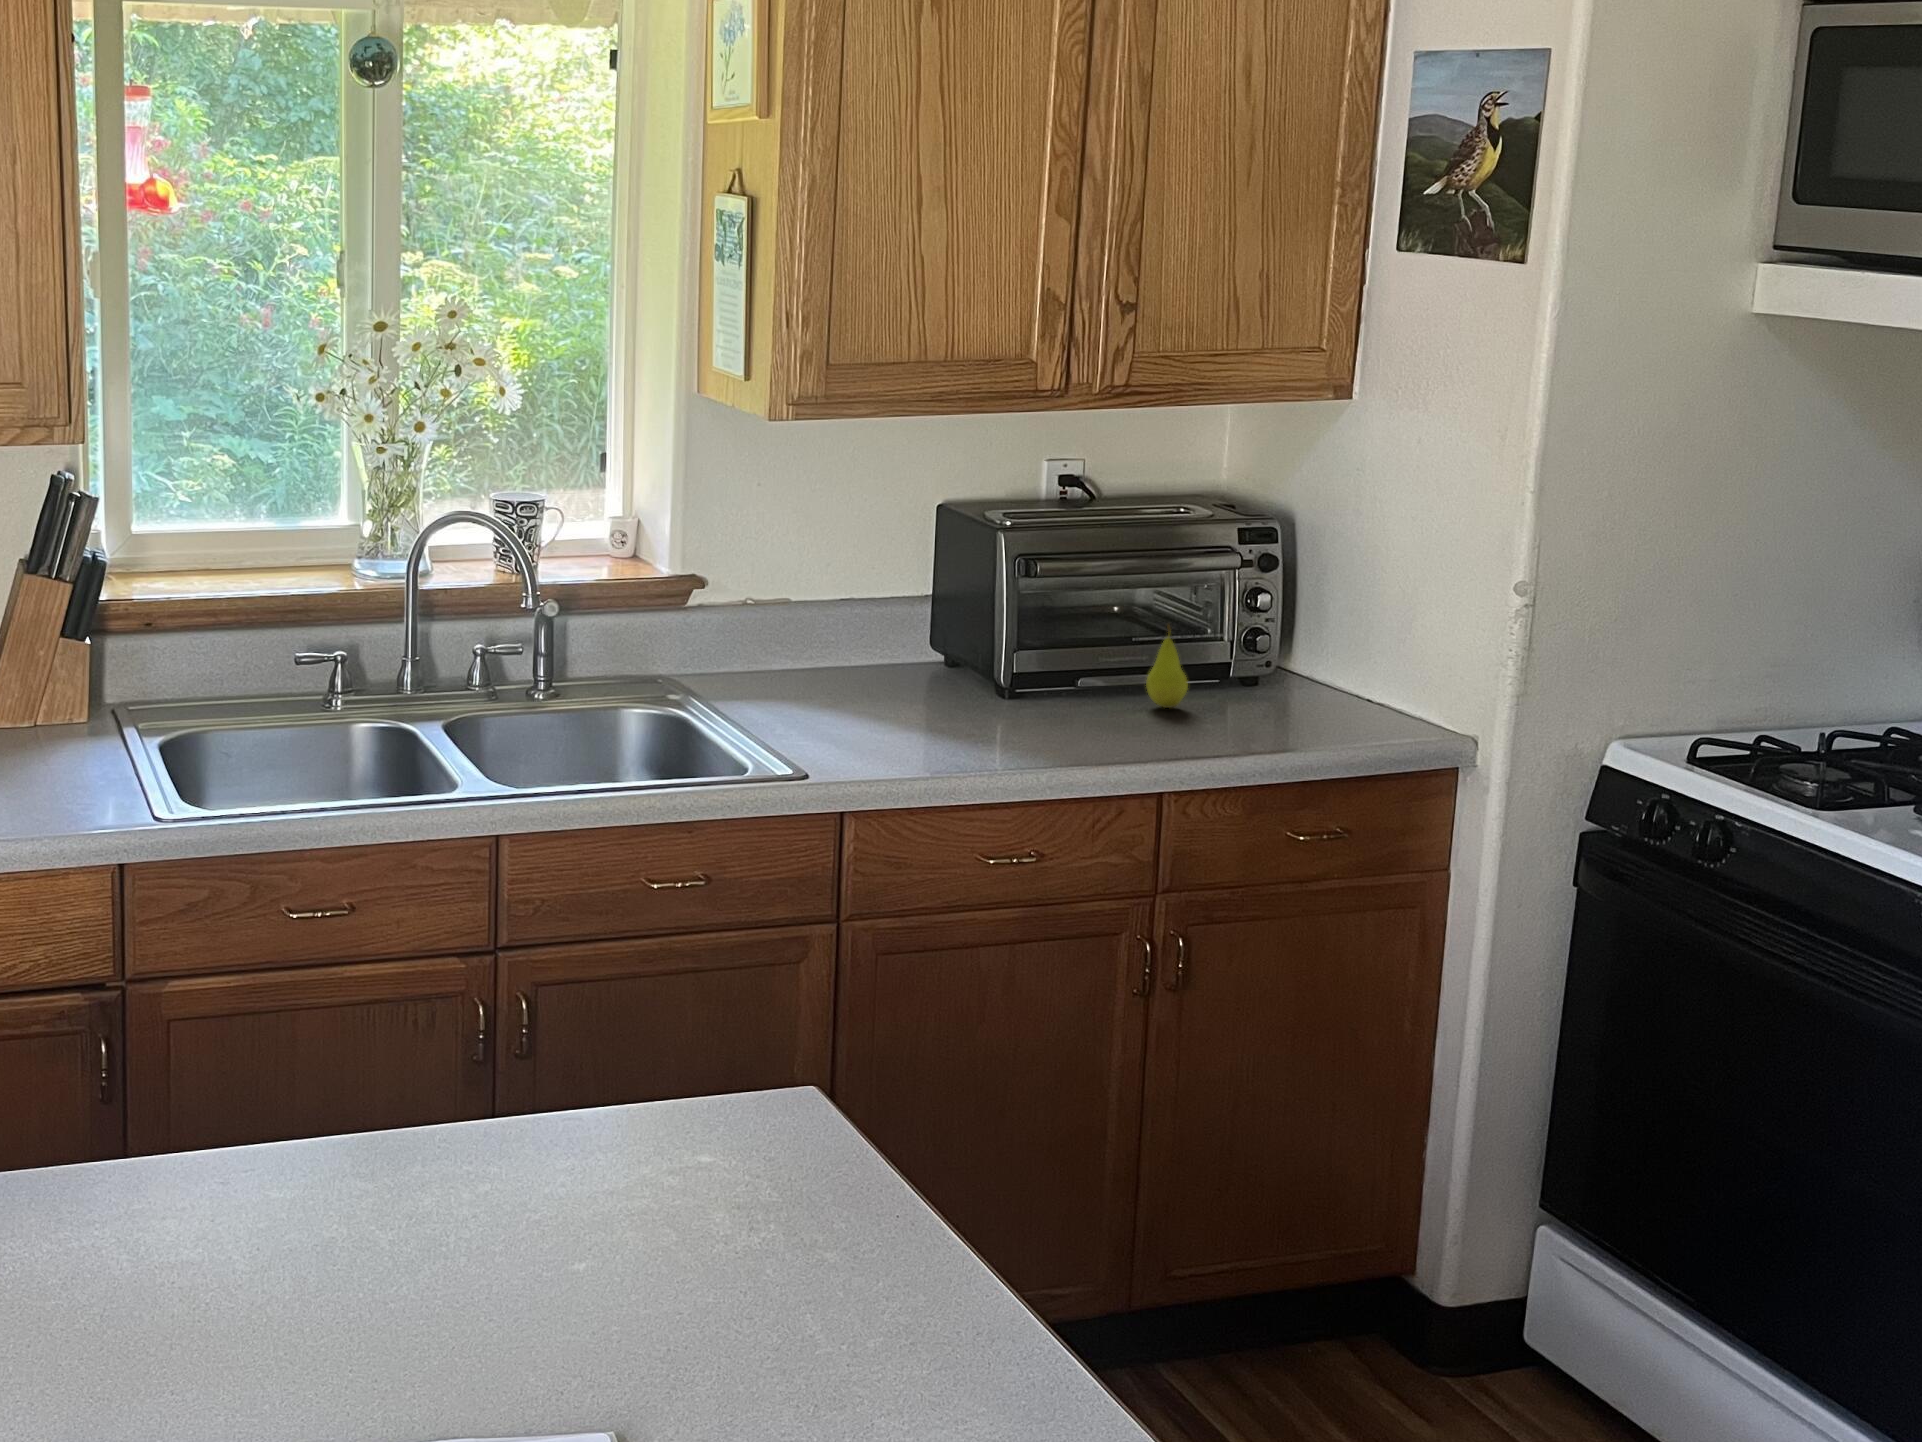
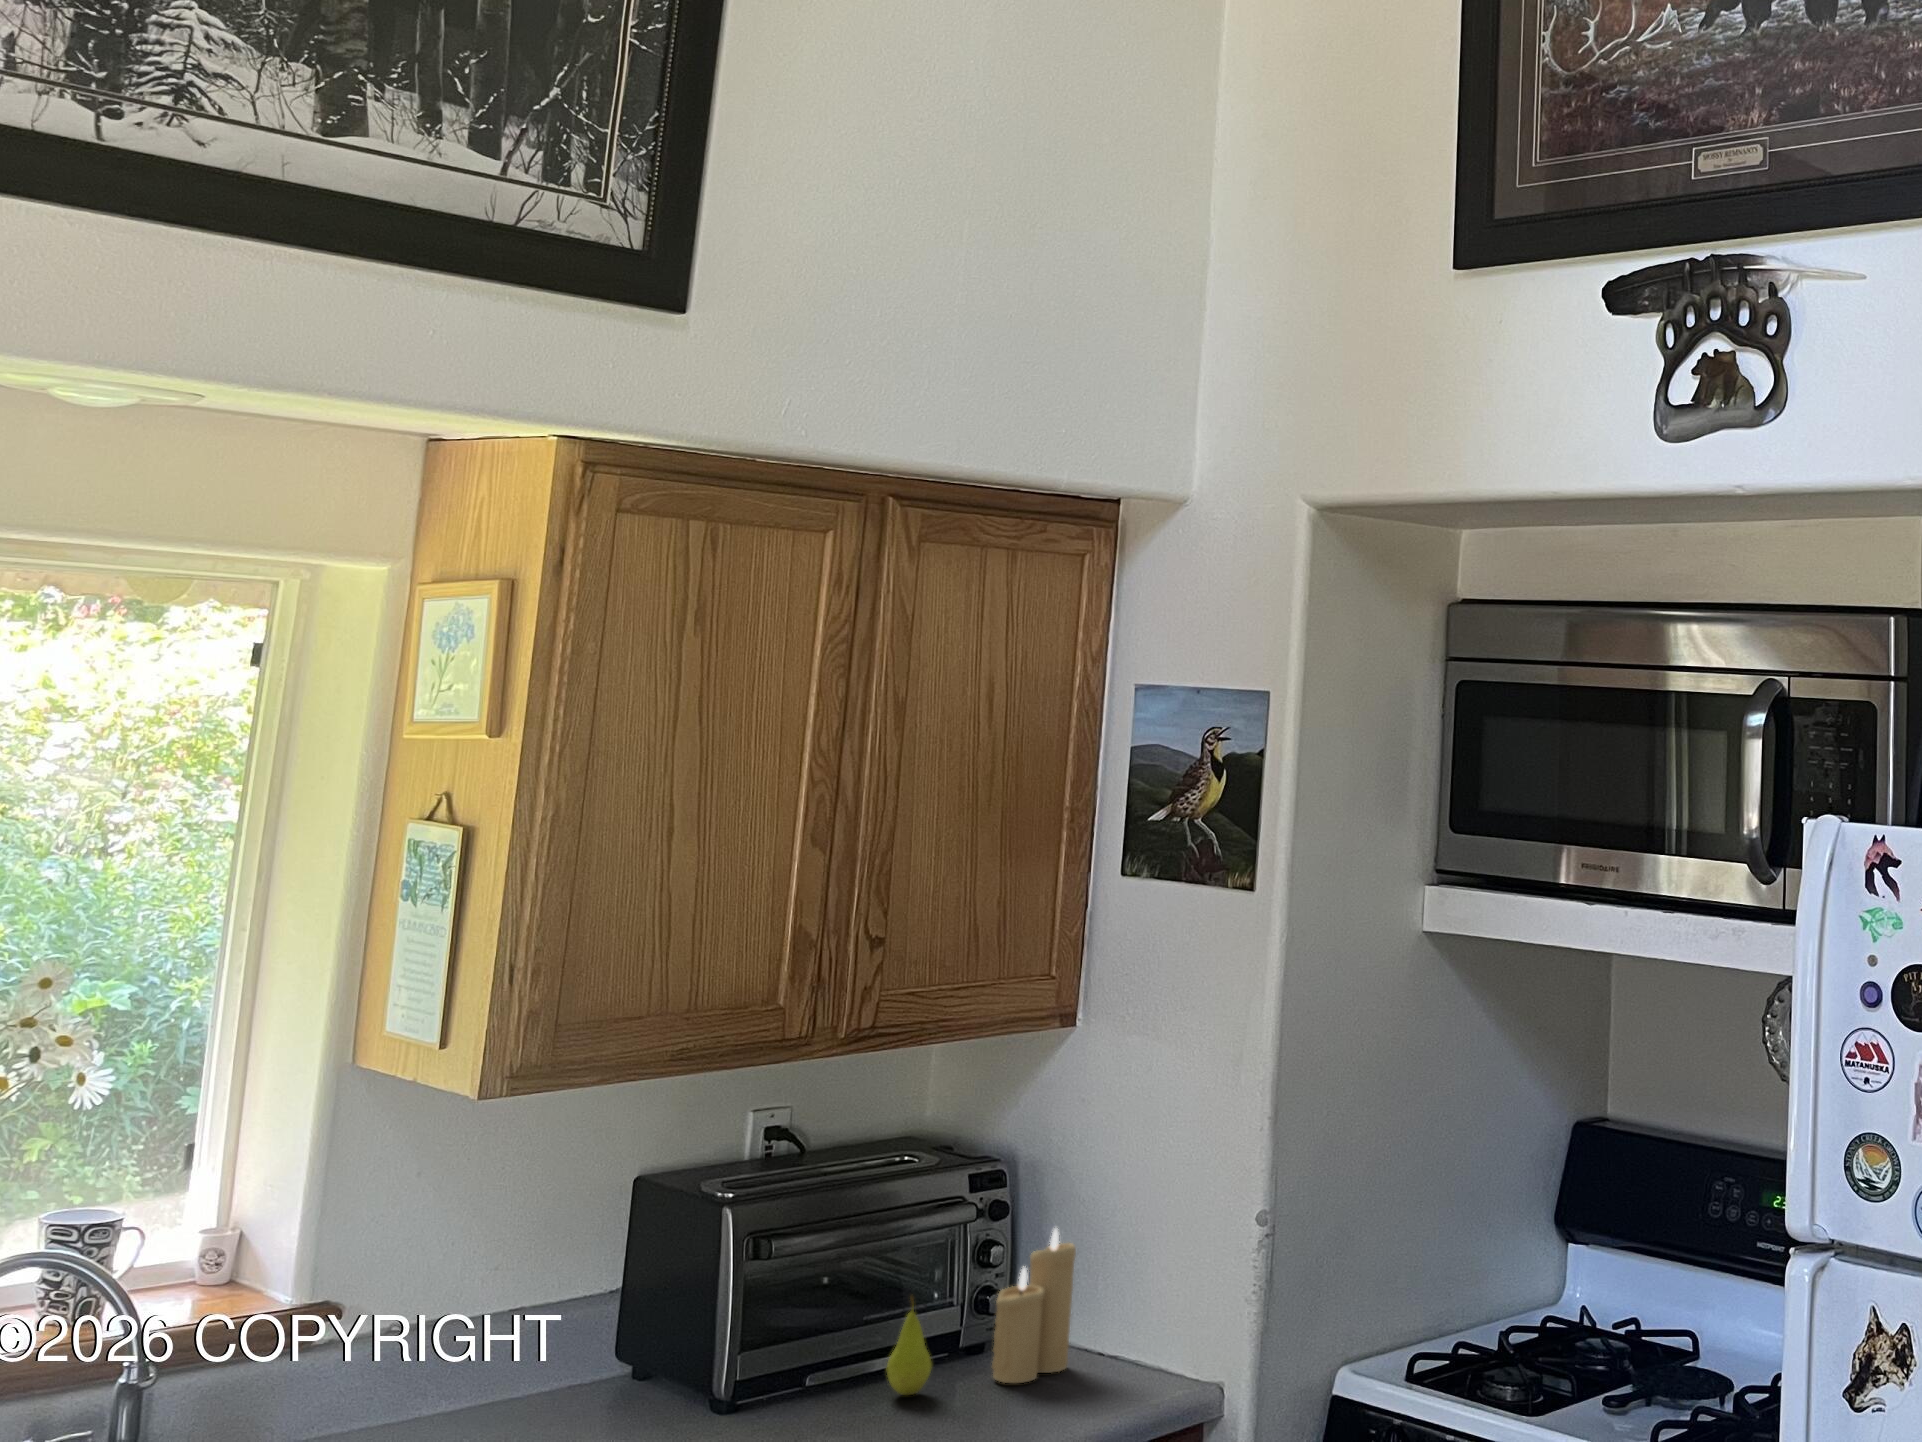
candle: none [1249,582,1338,713] -> present [992,1228,1076,1383]

